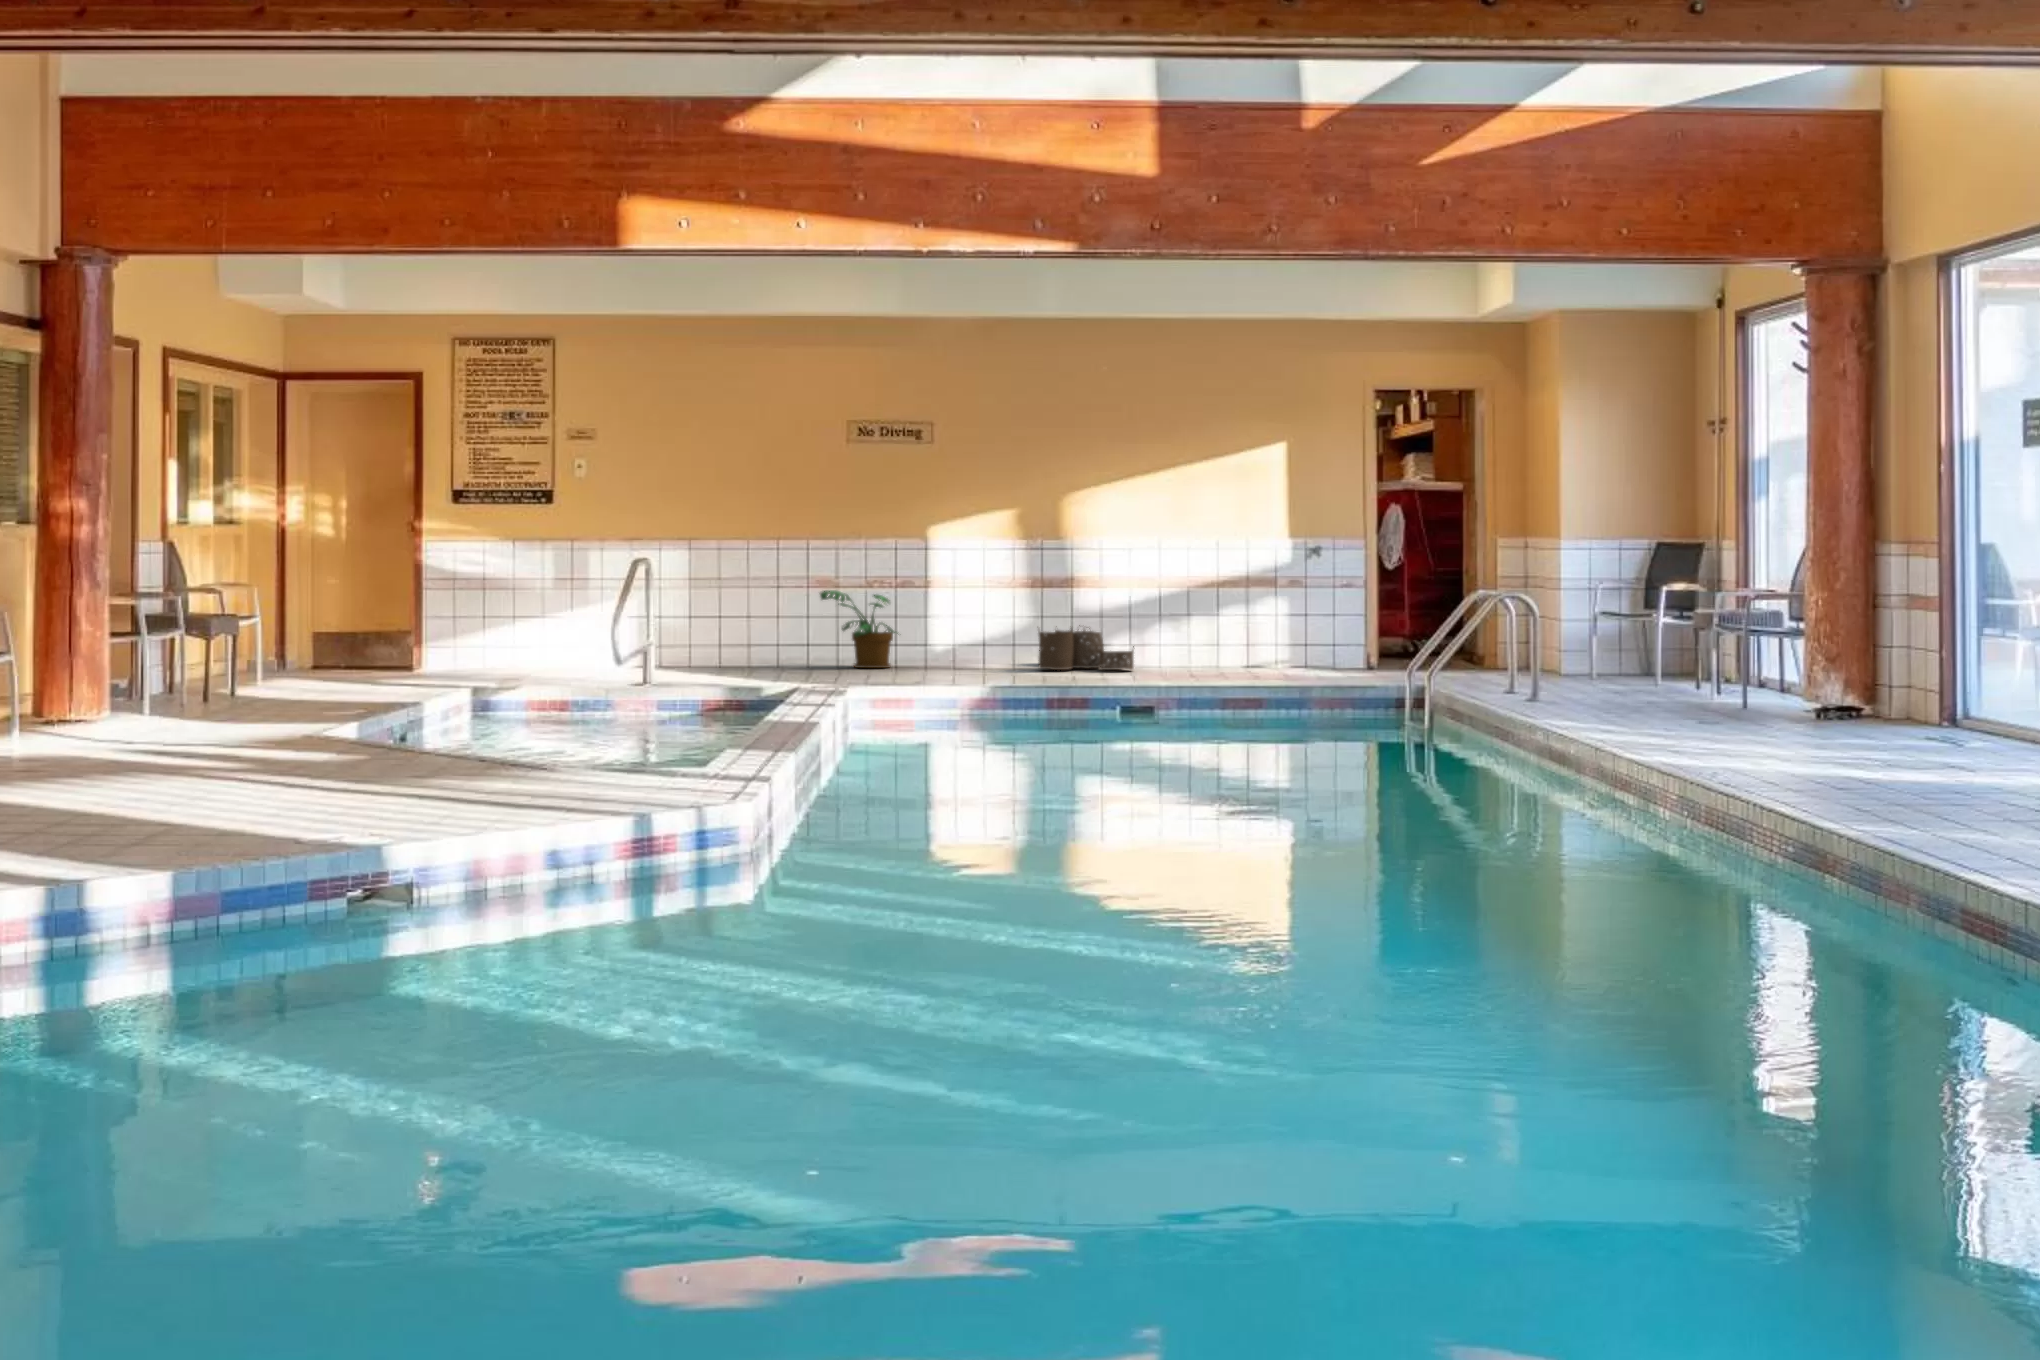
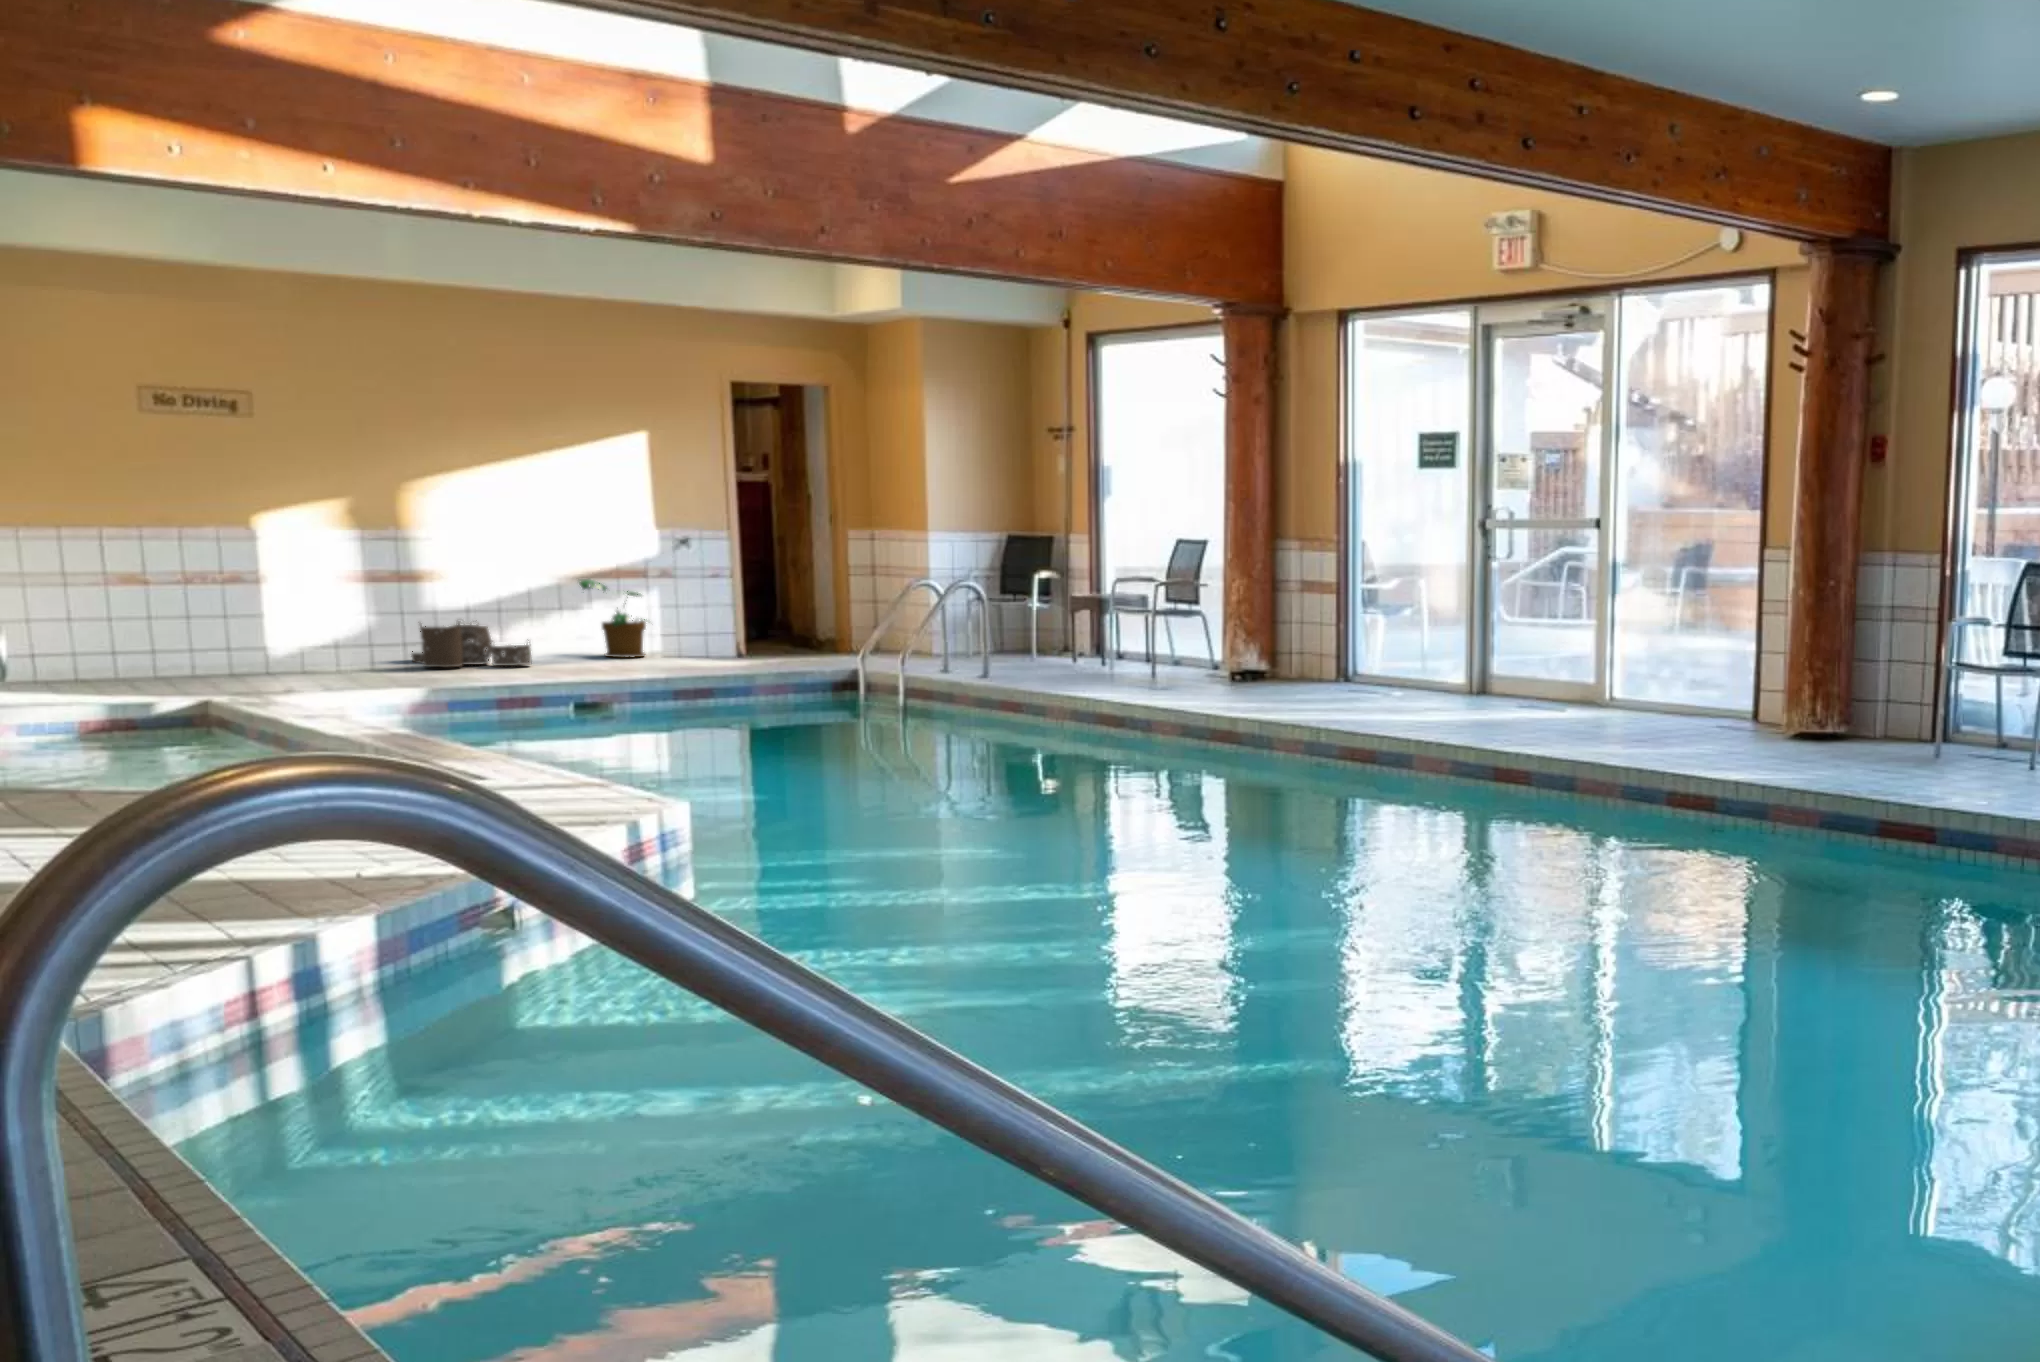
potted plant: present [820,590,898,668] -> present [579,579,646,658]

